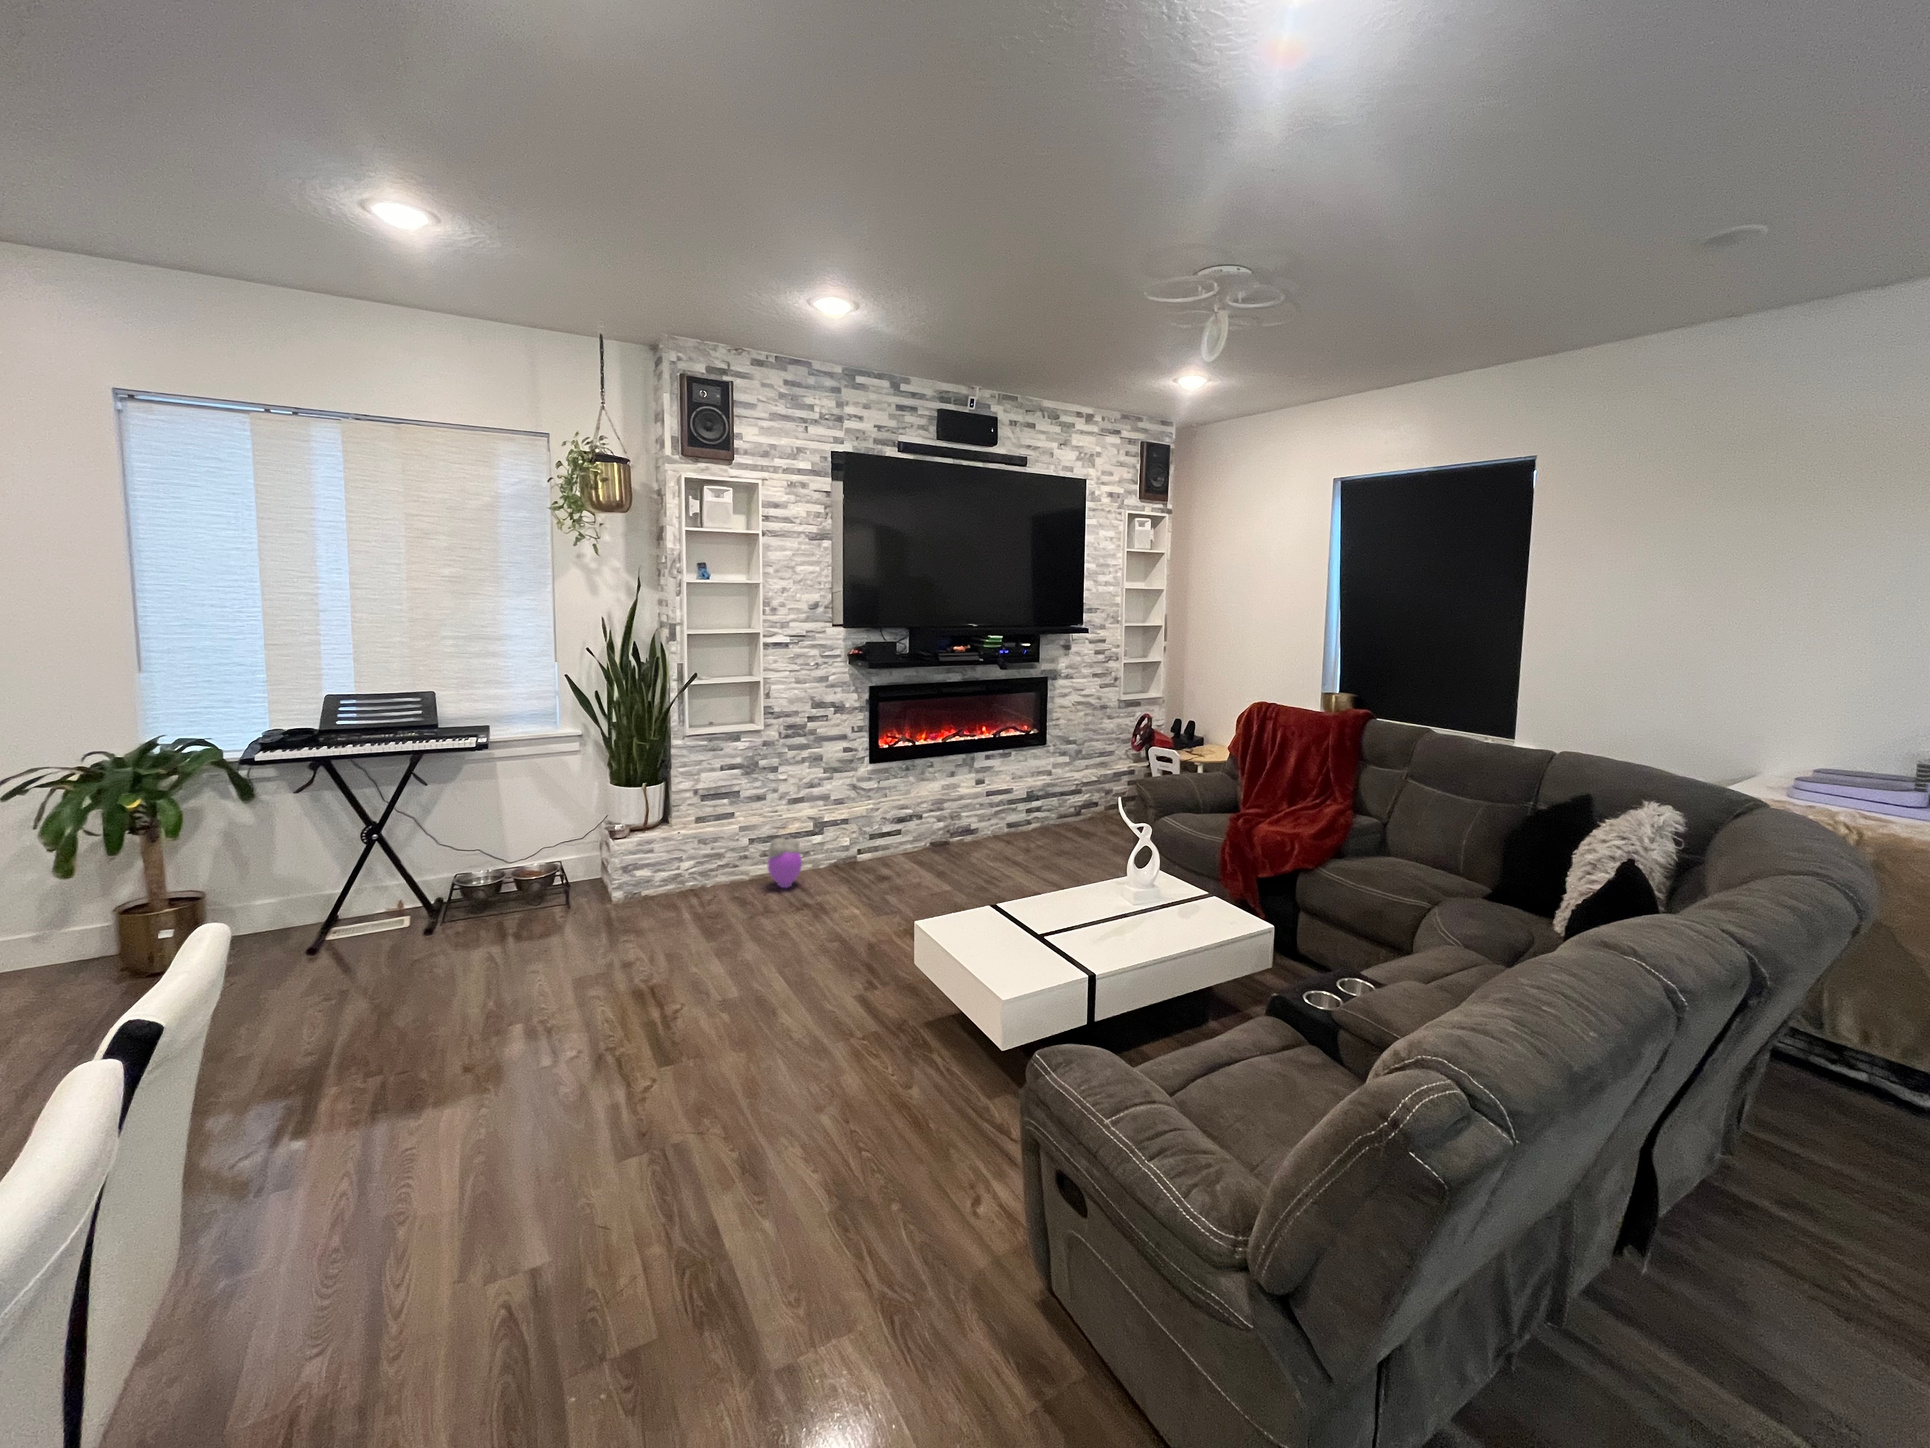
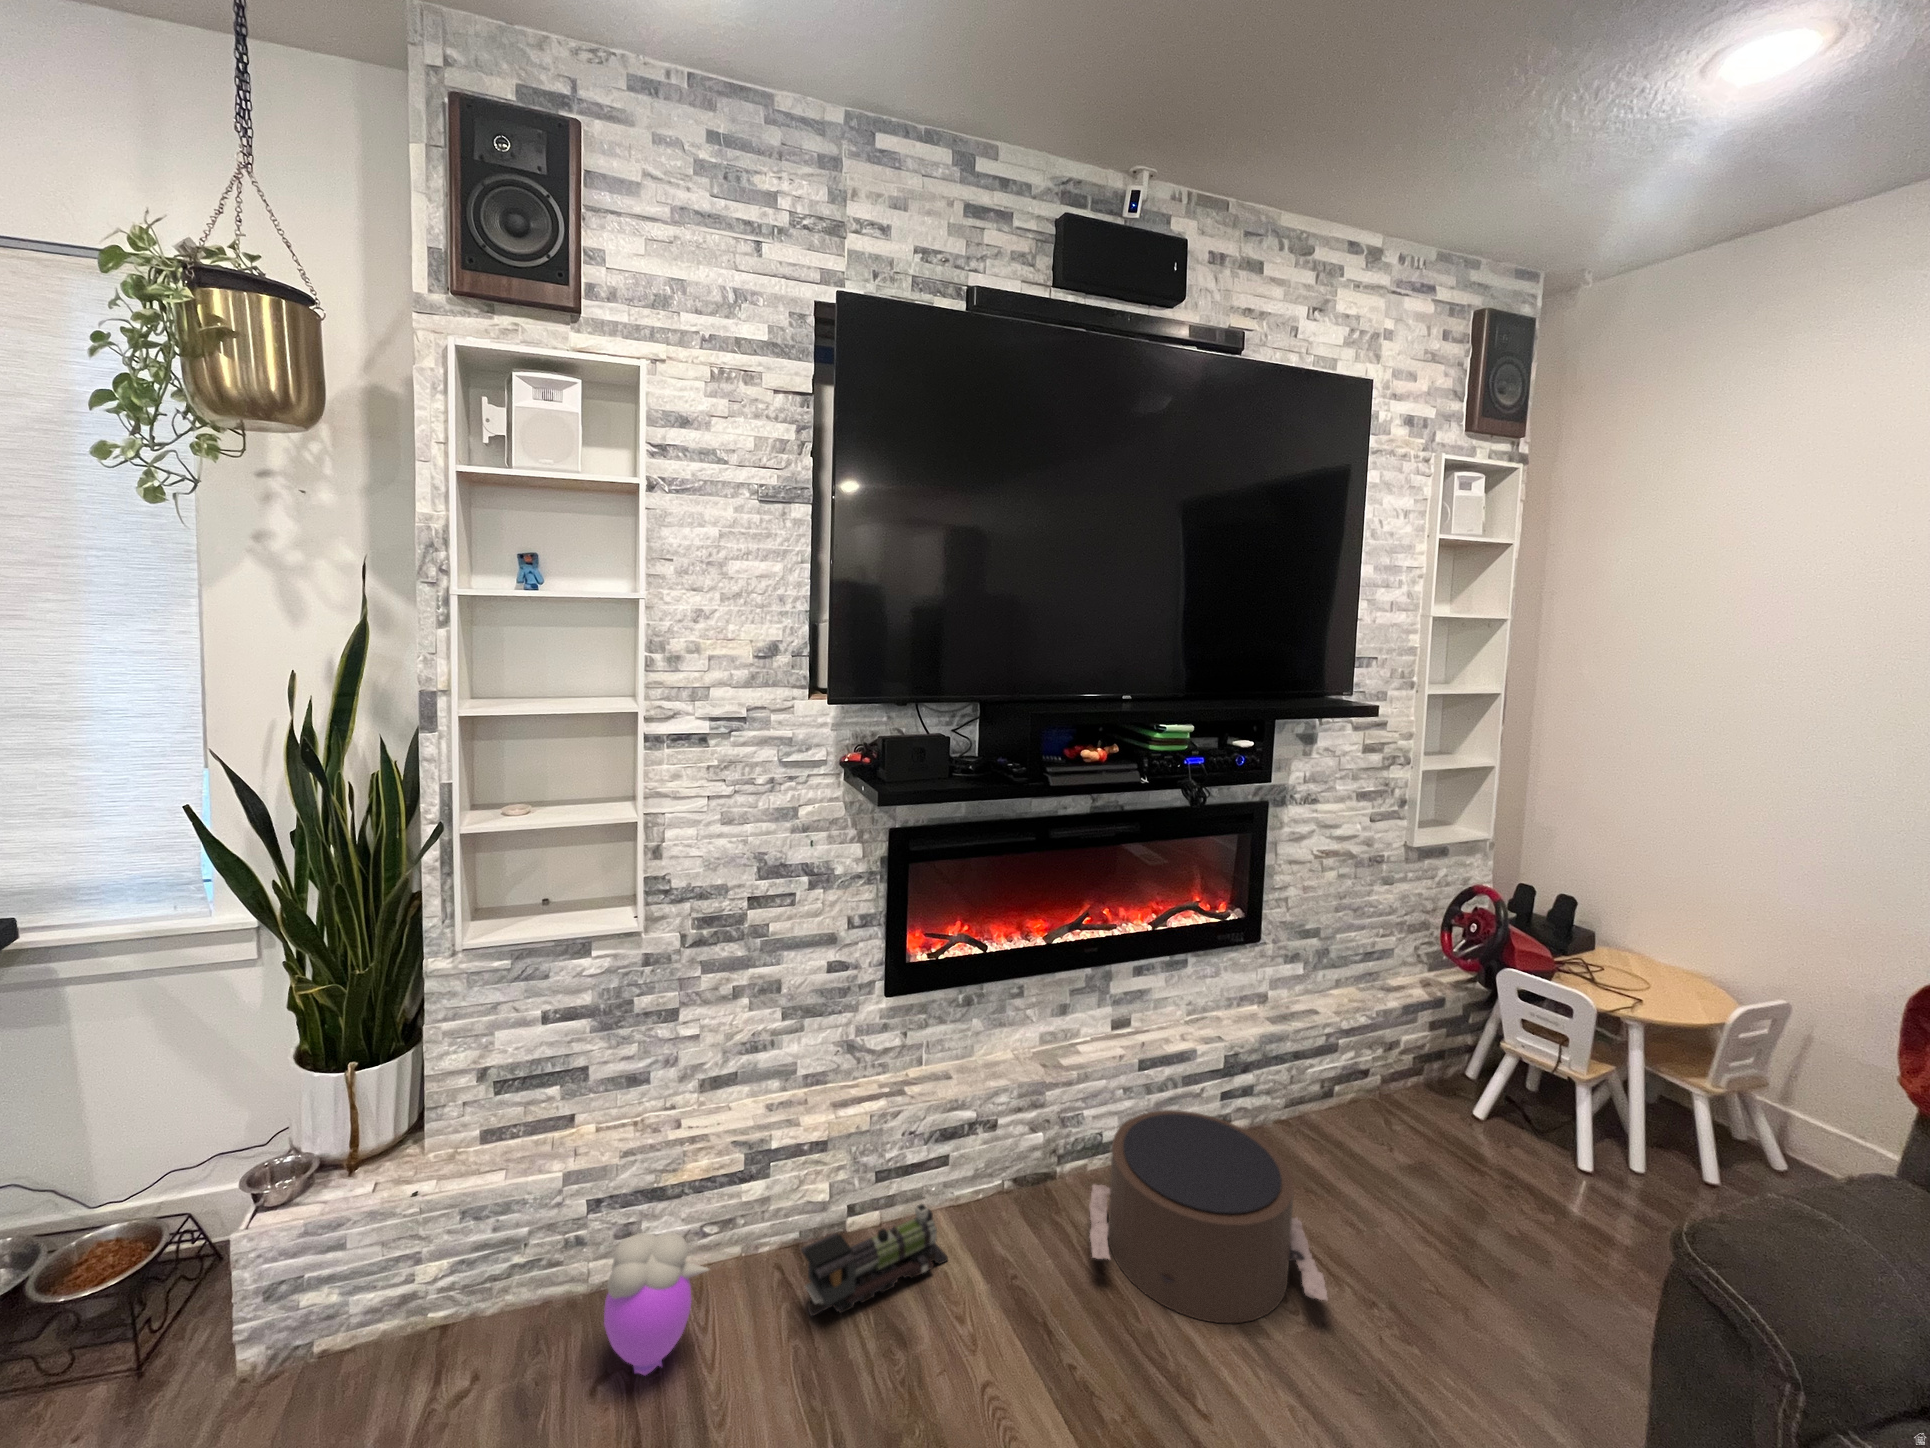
pouf: none [962,805,1051,864] -> present [1090,1110,1328,1323]
toy train: none [843,832,903,874] -> present [801,1196,948,1316]

